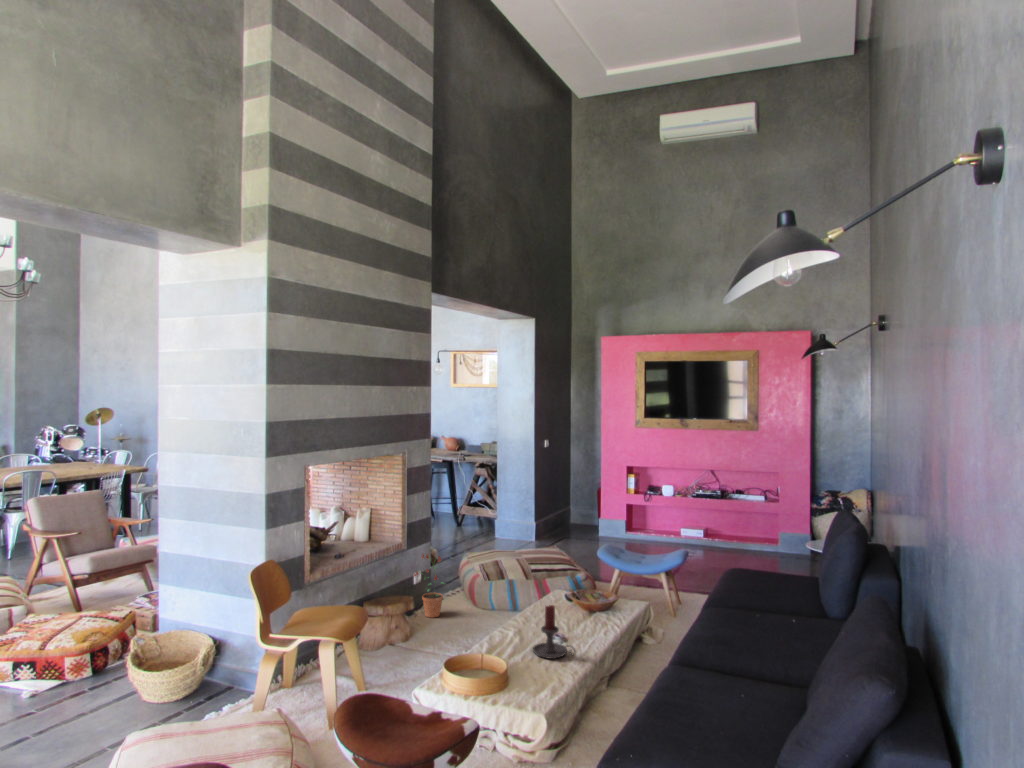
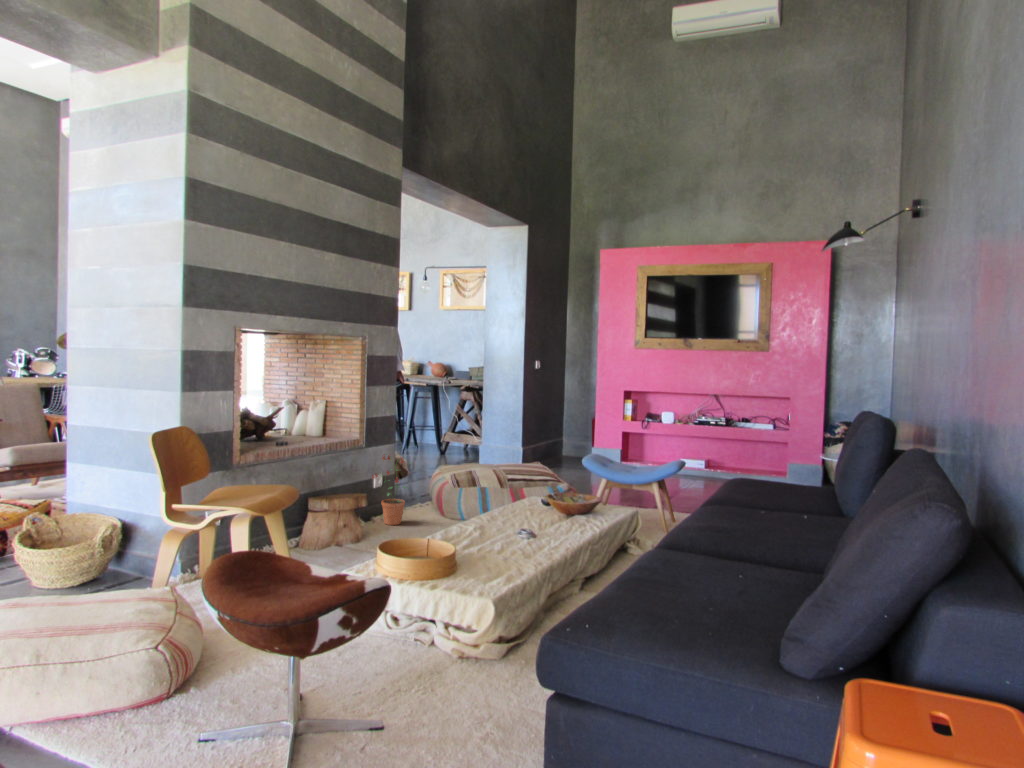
candle holder: present [533,605,575,659] -> none [490,487,541,548]

